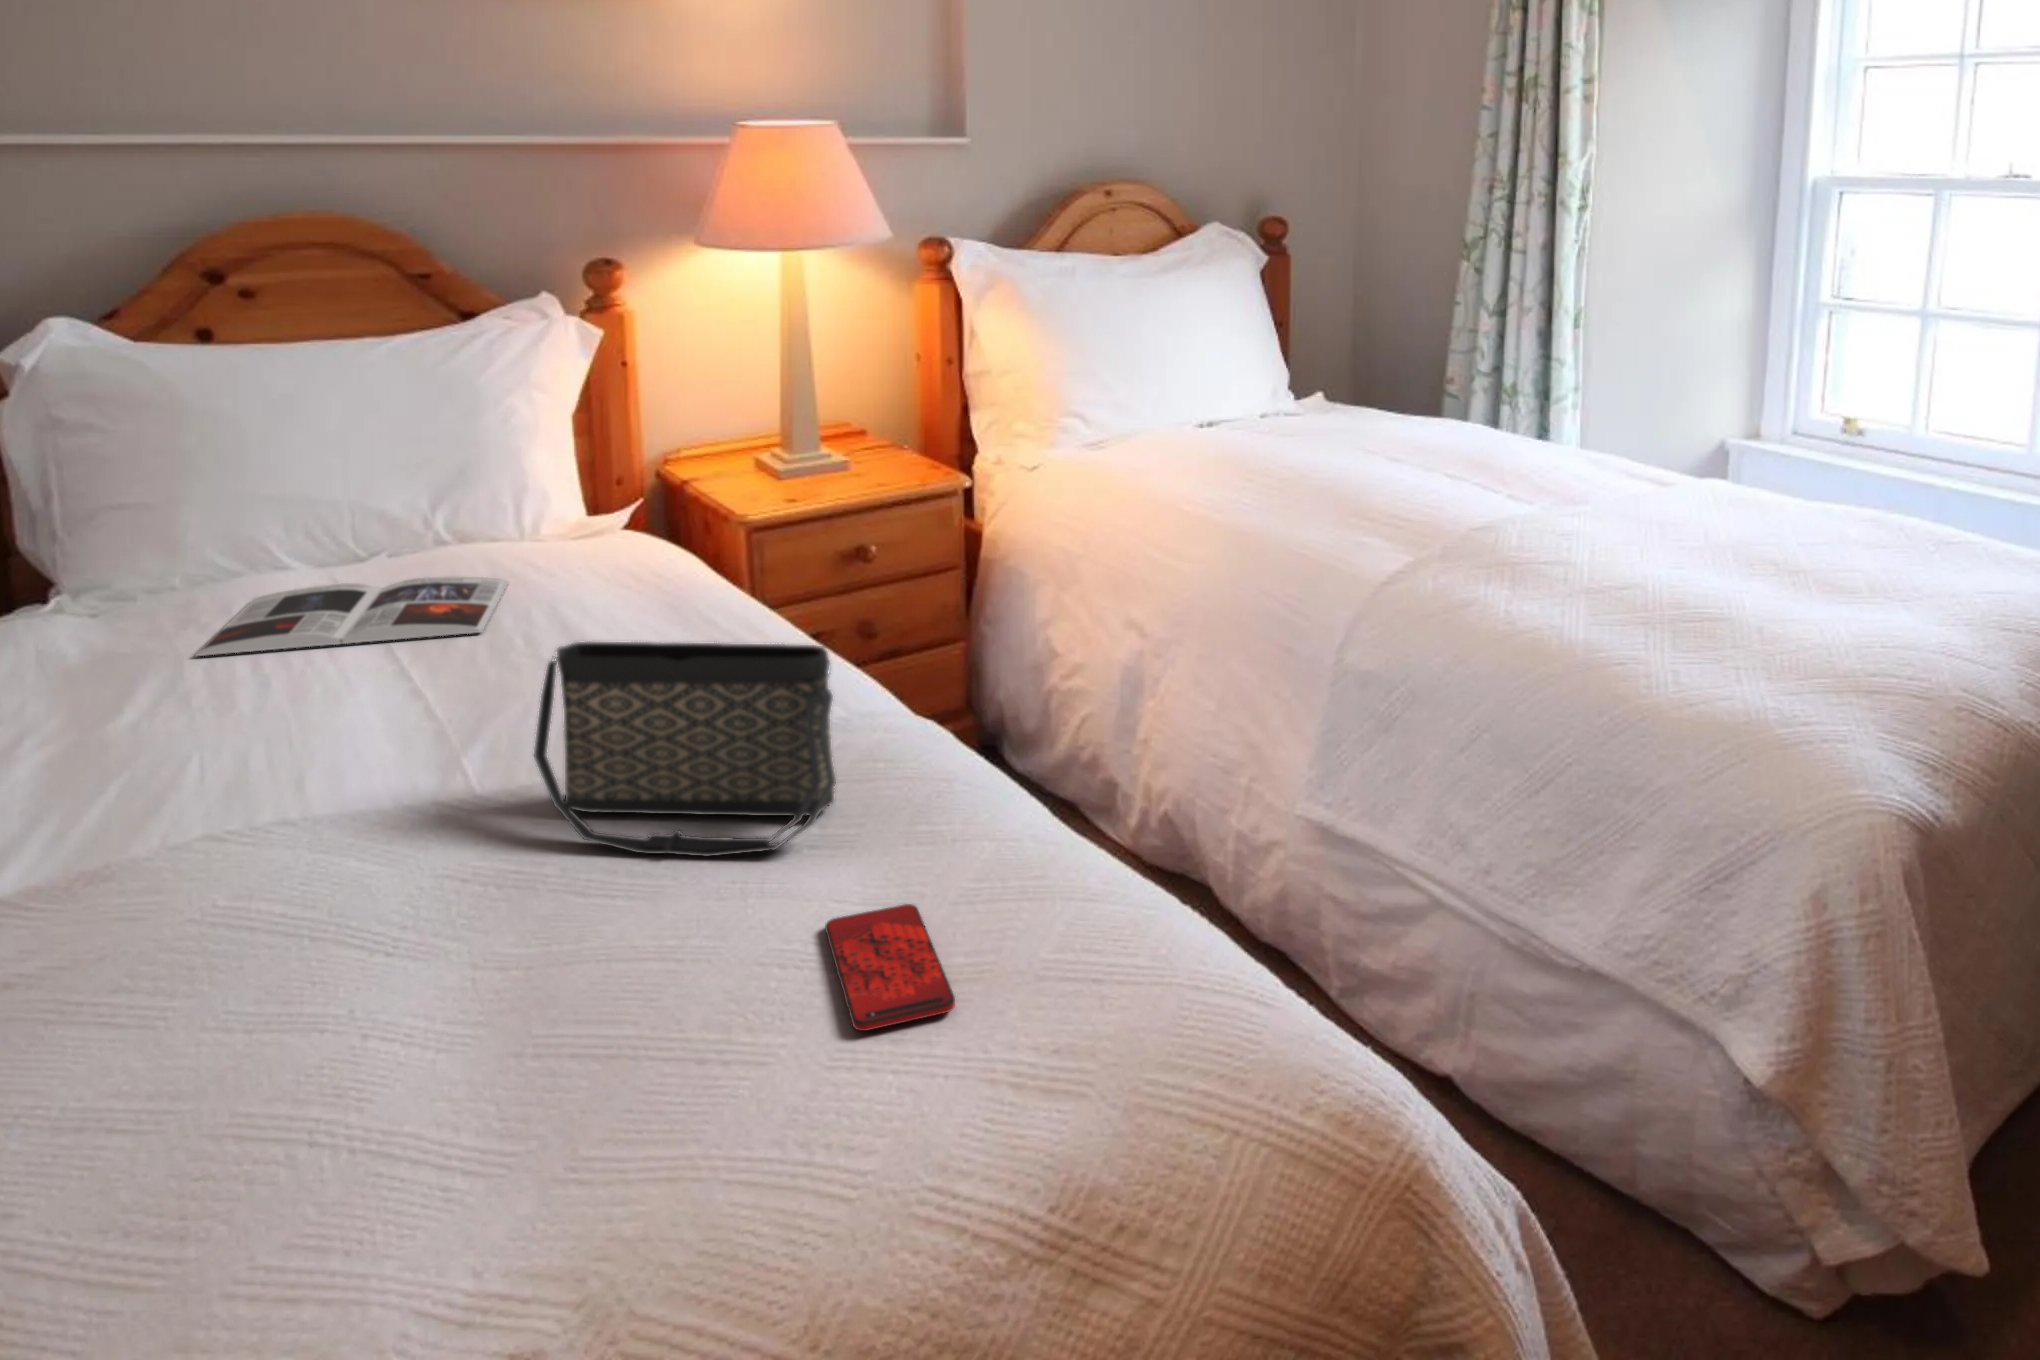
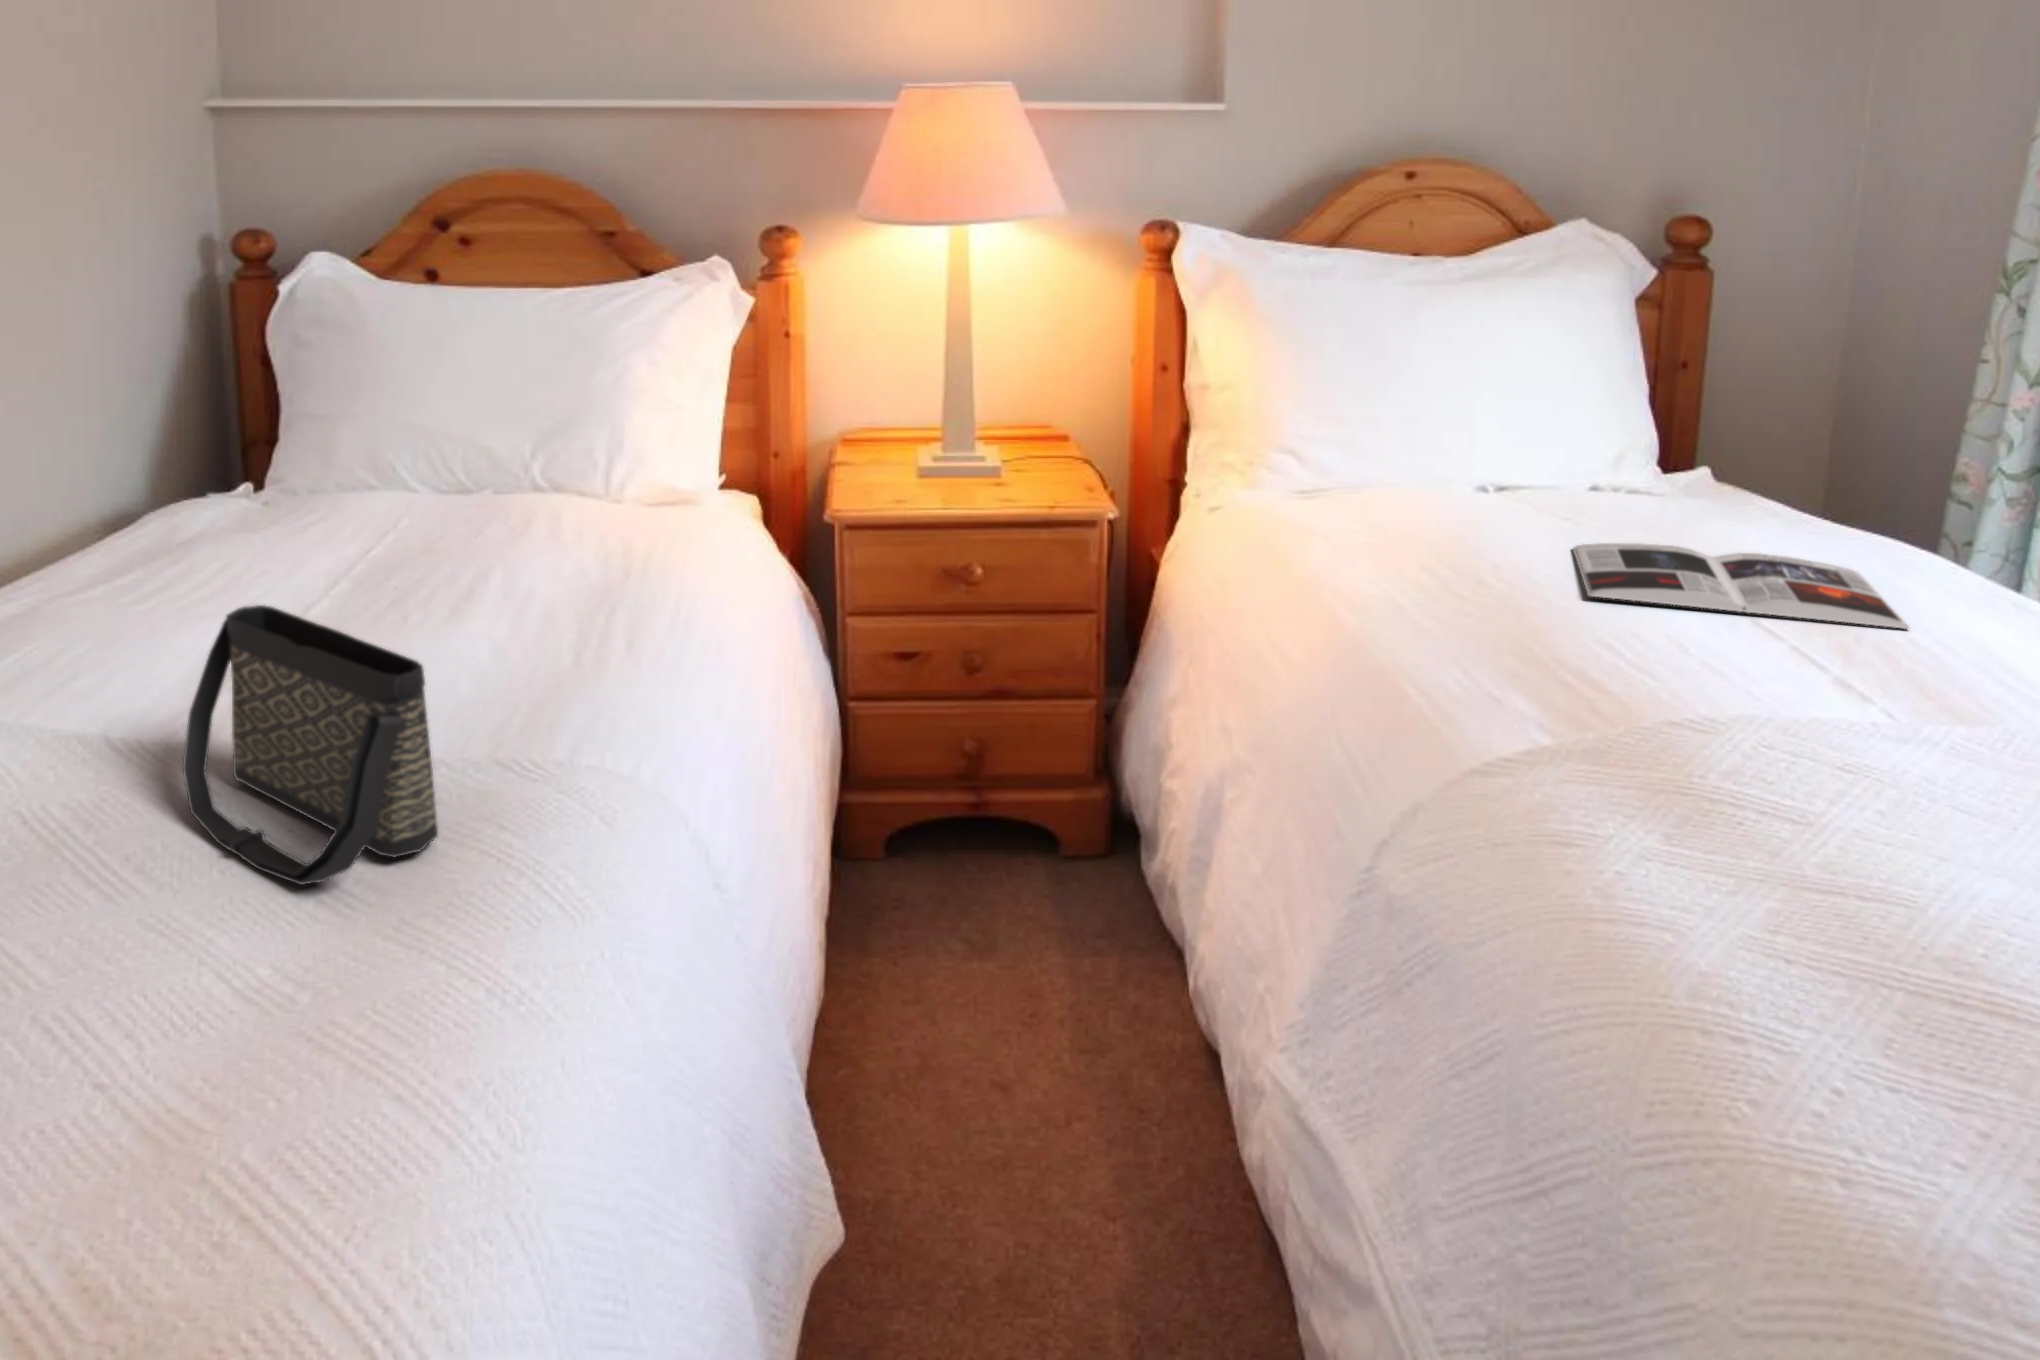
magazine: present [196,576,508,656] -> present [1573,543,1910,629]
smartphone: present [825,904,955,1031] -> none [60,987,314,1159]

